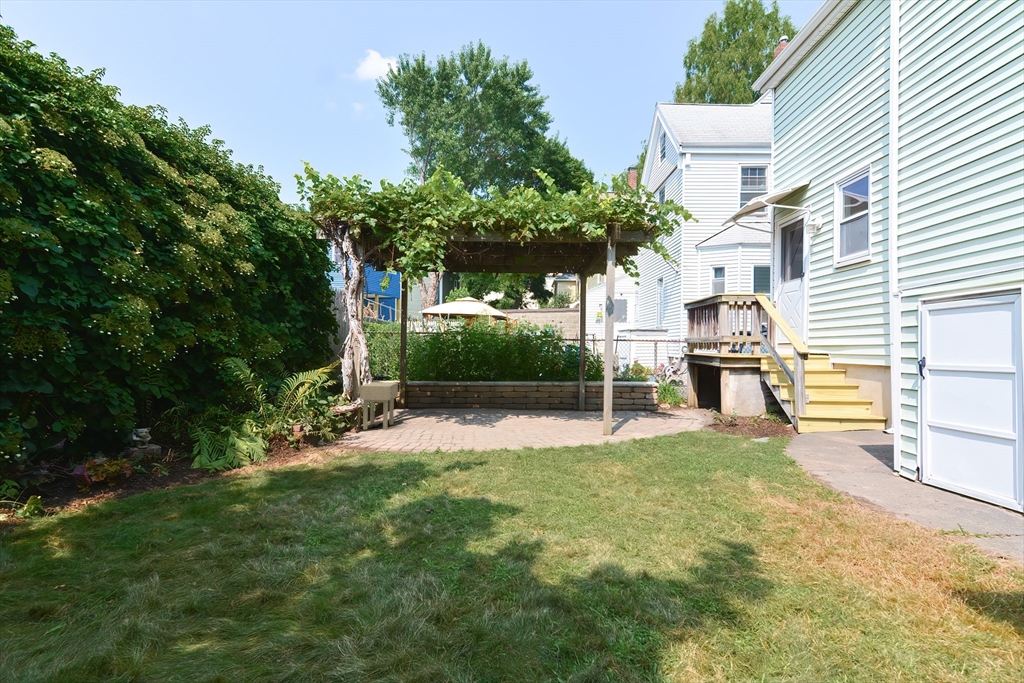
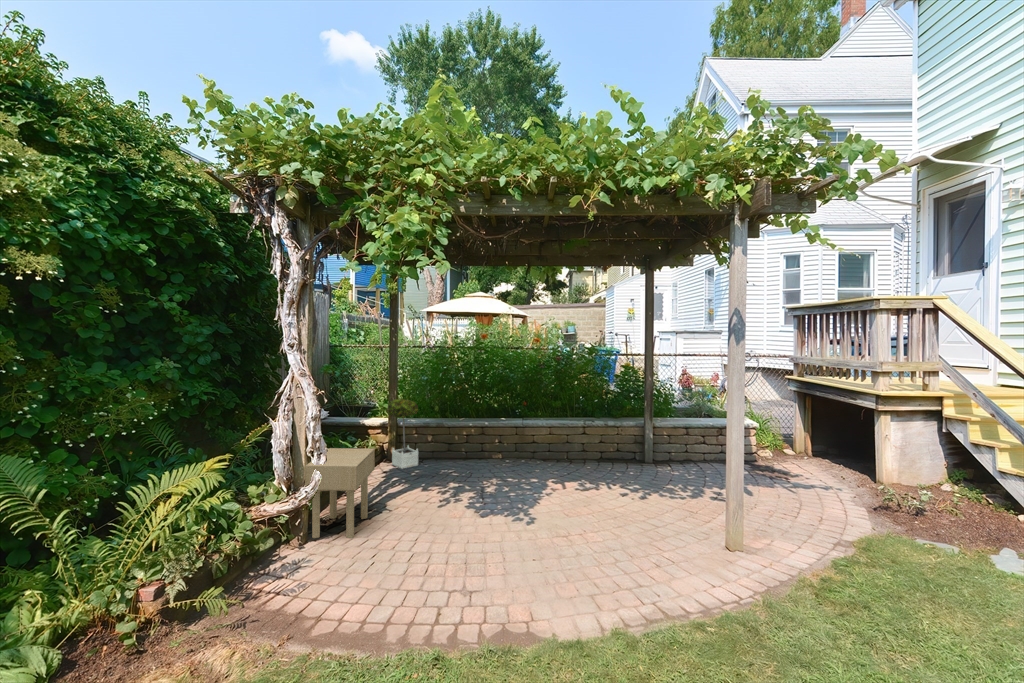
potted tree: none [401,361,422,410] -> present [387,399,419,469]

